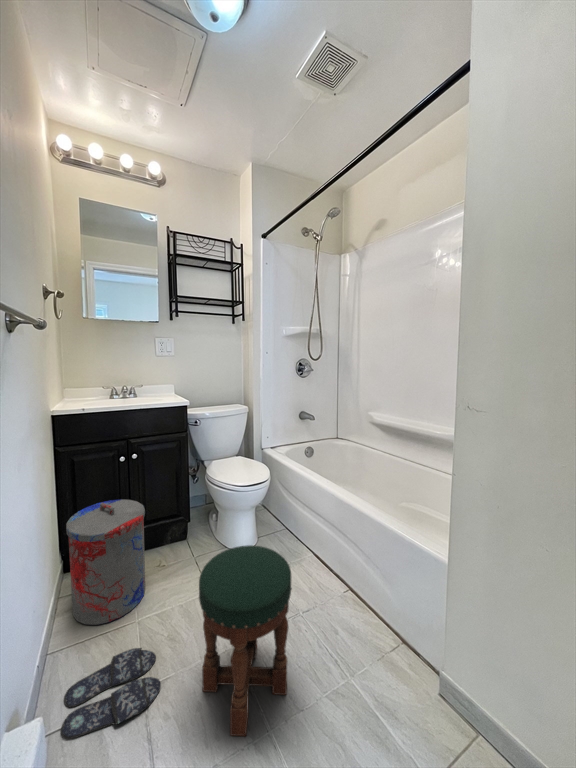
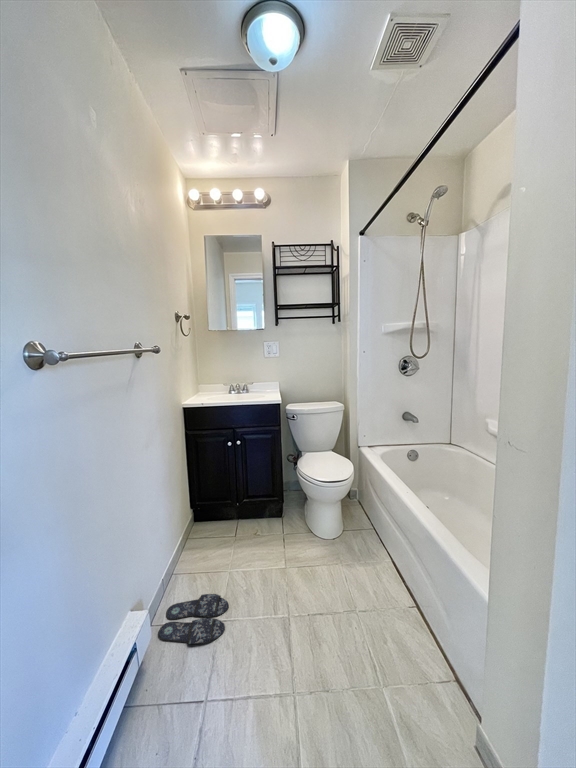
trash can: present [66,499,145,625] -> none [183,475,240,568]
stool: present [199,545,292,736] -> none [240,535,323,701]

